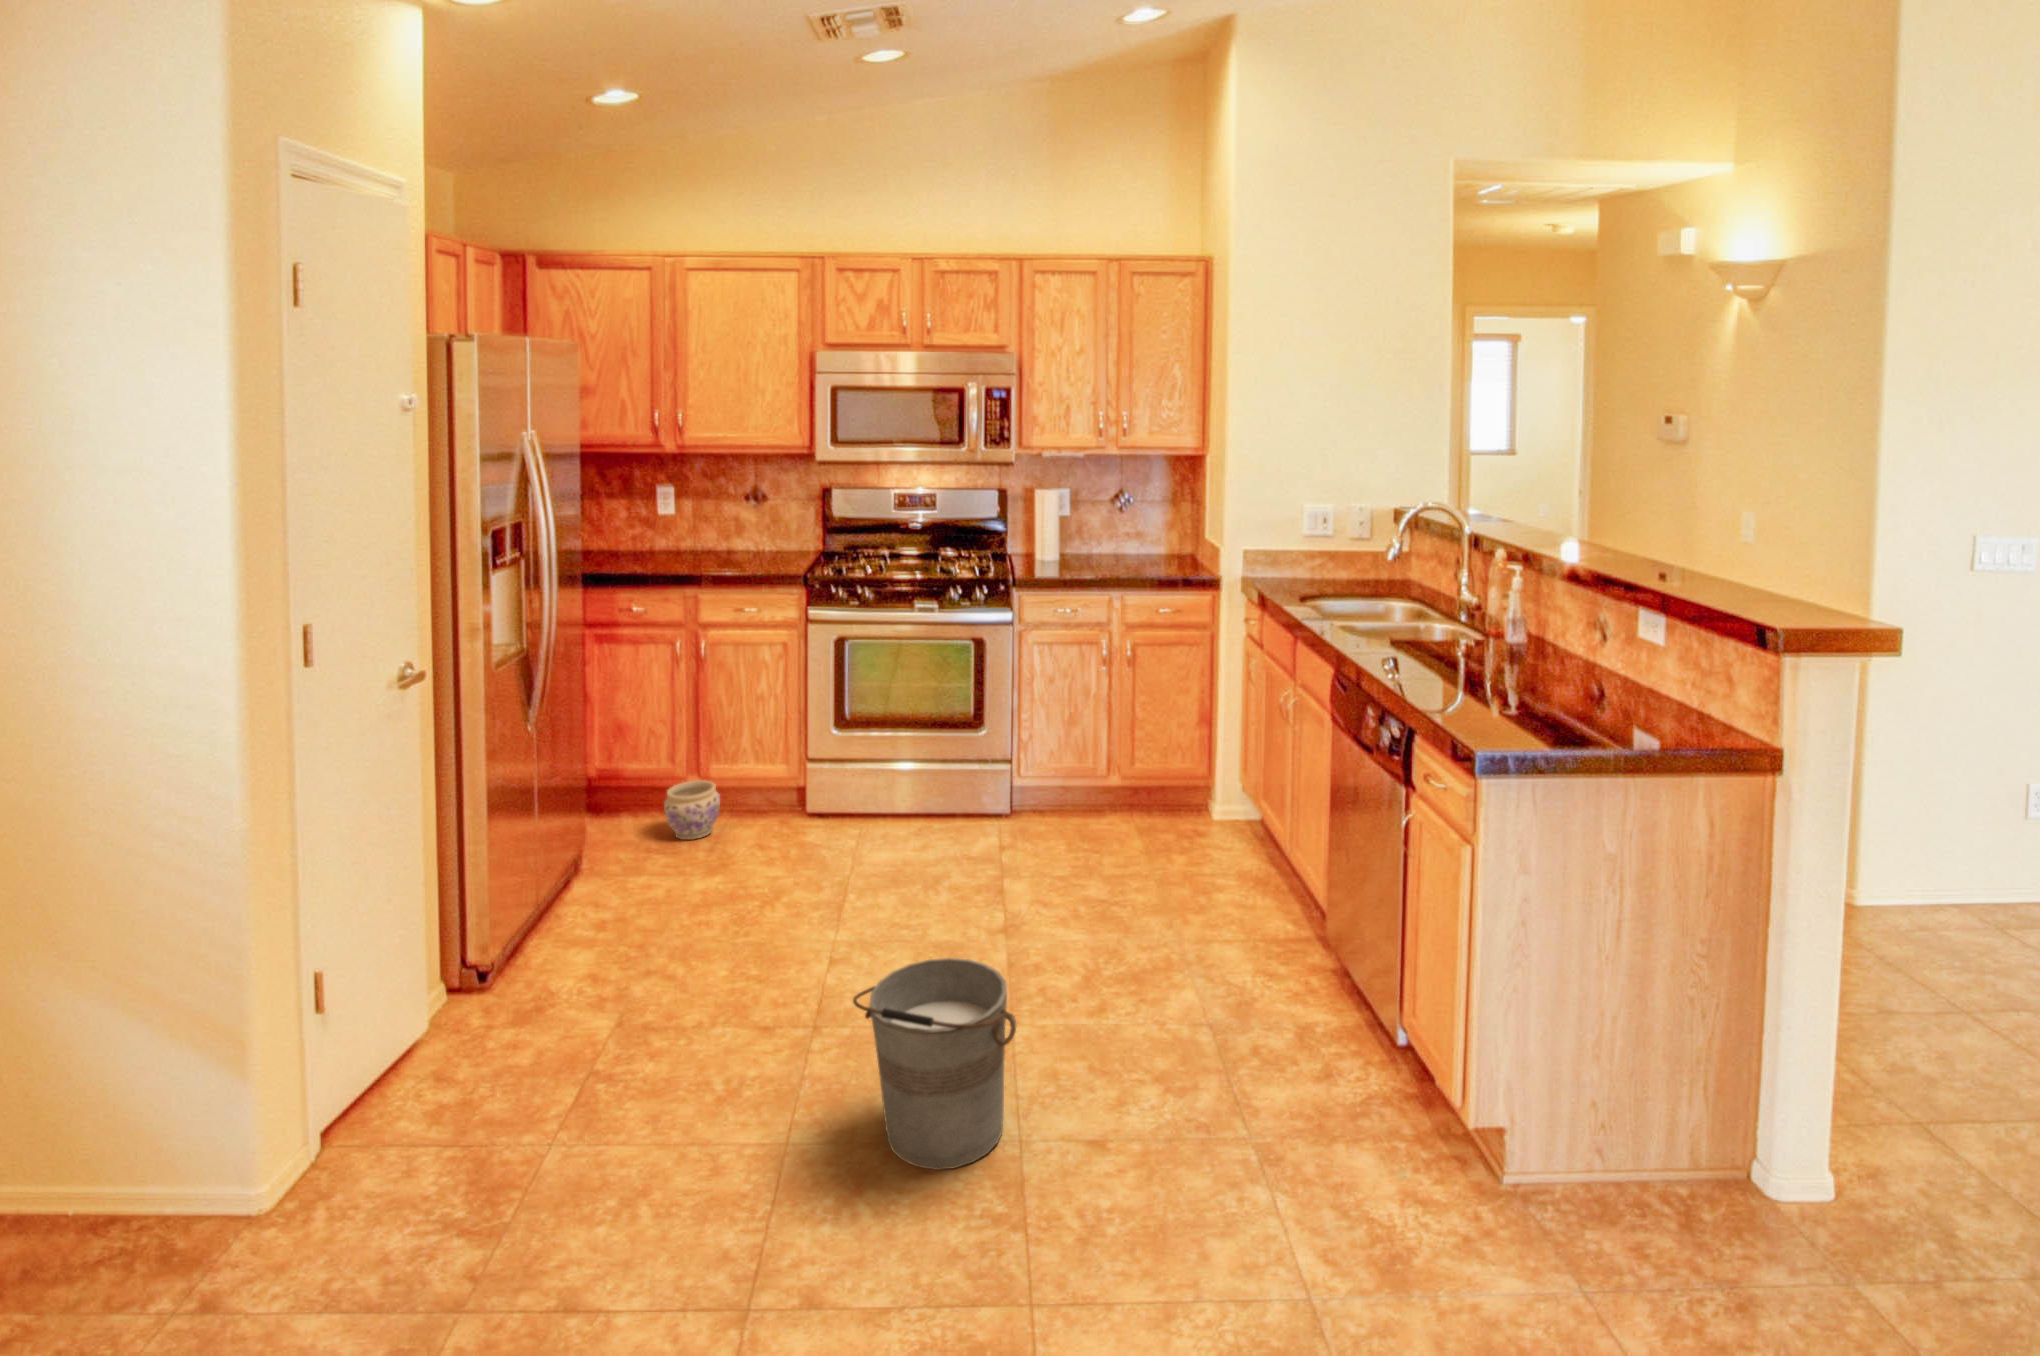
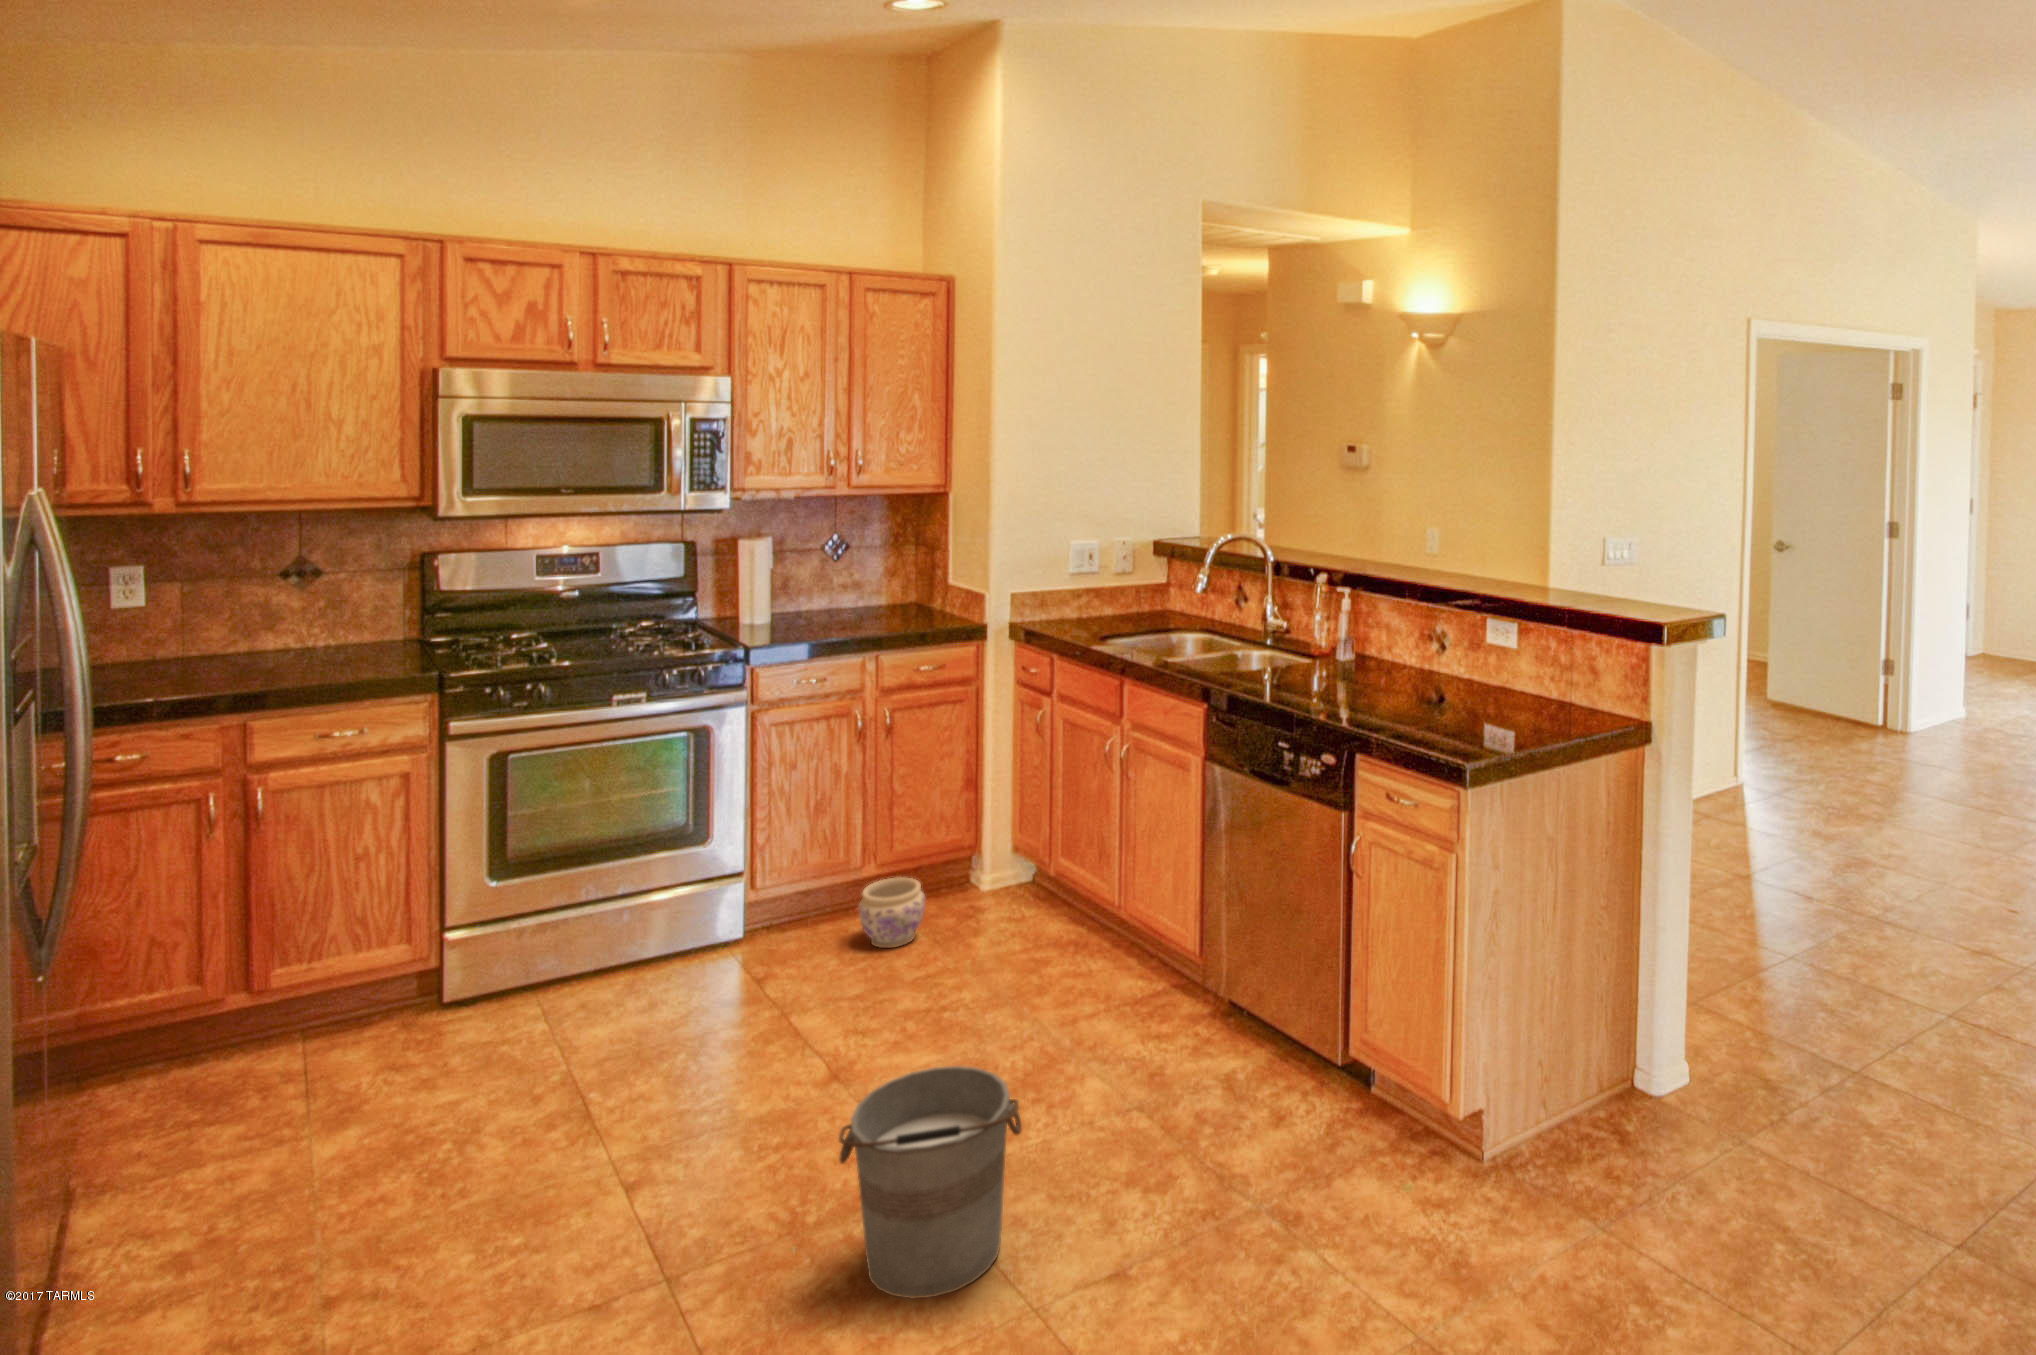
planter: present [664,780,720,840] -> present [859,877,925,948]

